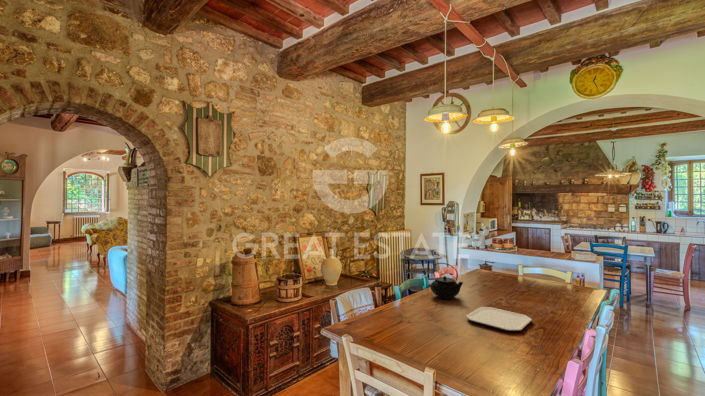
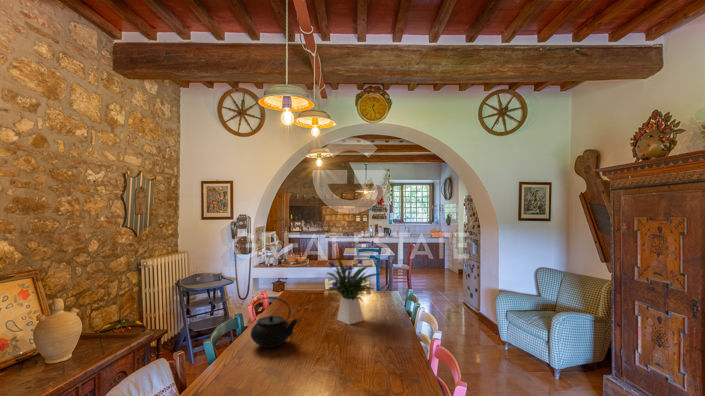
flower arrangement: none [491,241,551,300] -> present [327,258,380,325]
plate: present [466,307,532,331] -> none [319,345,390,378]

